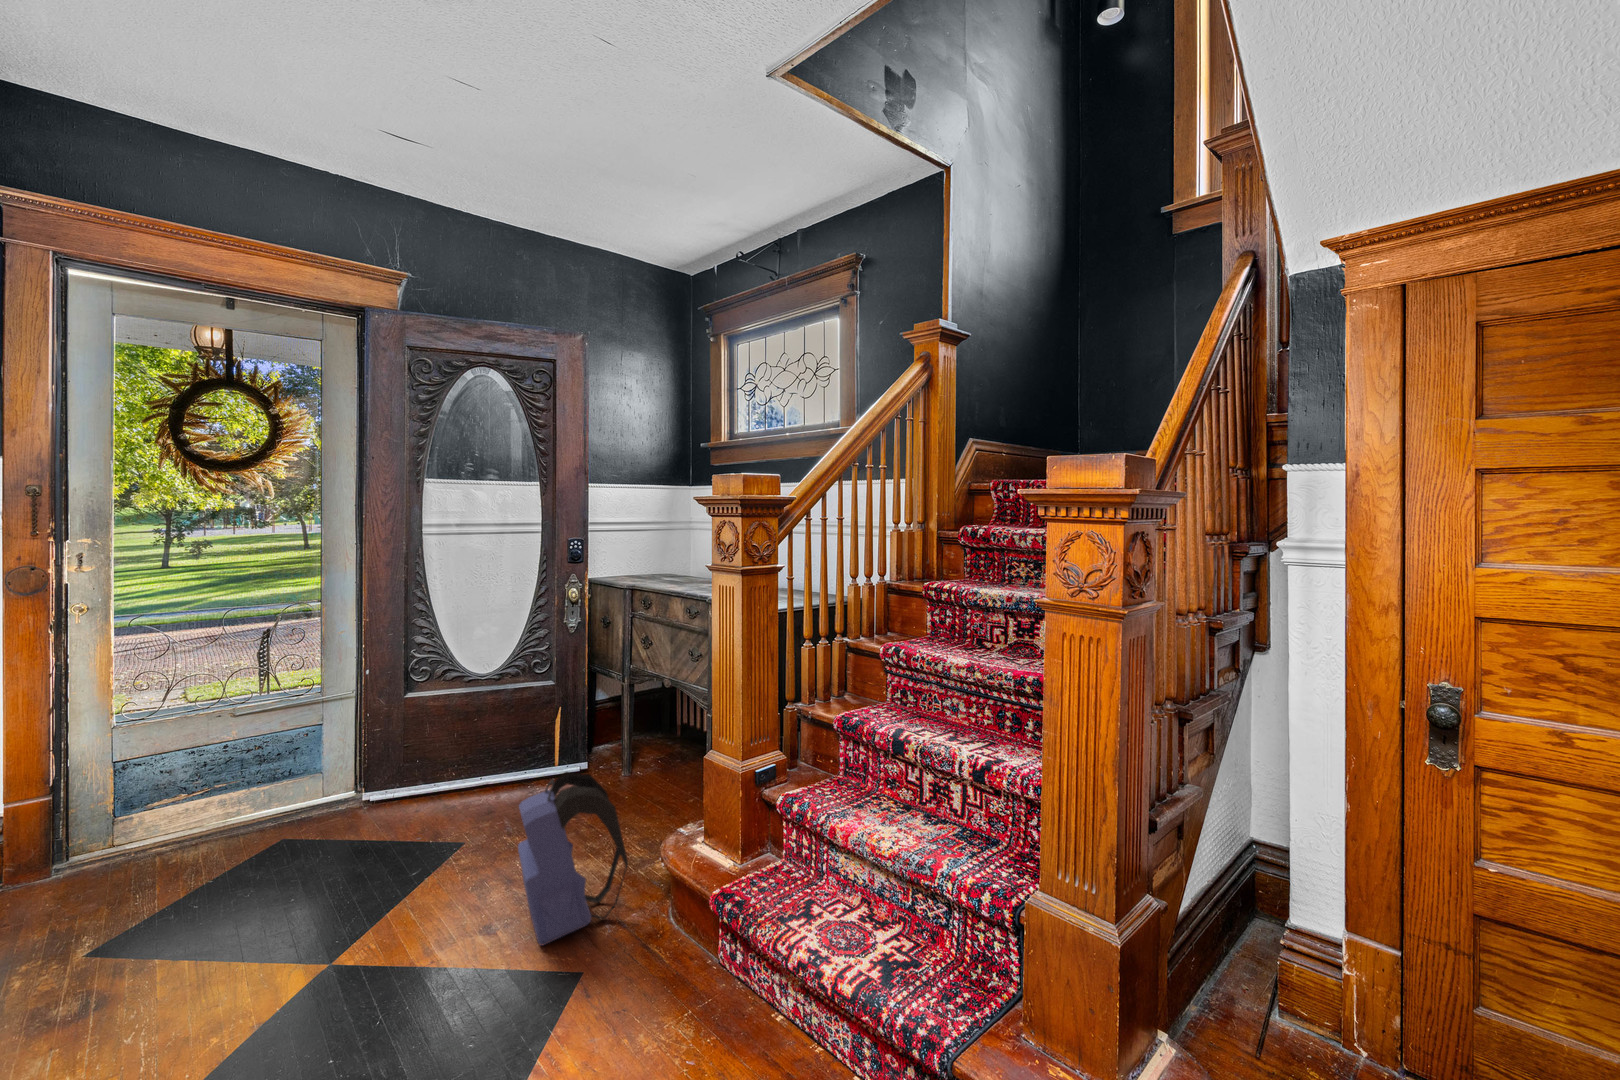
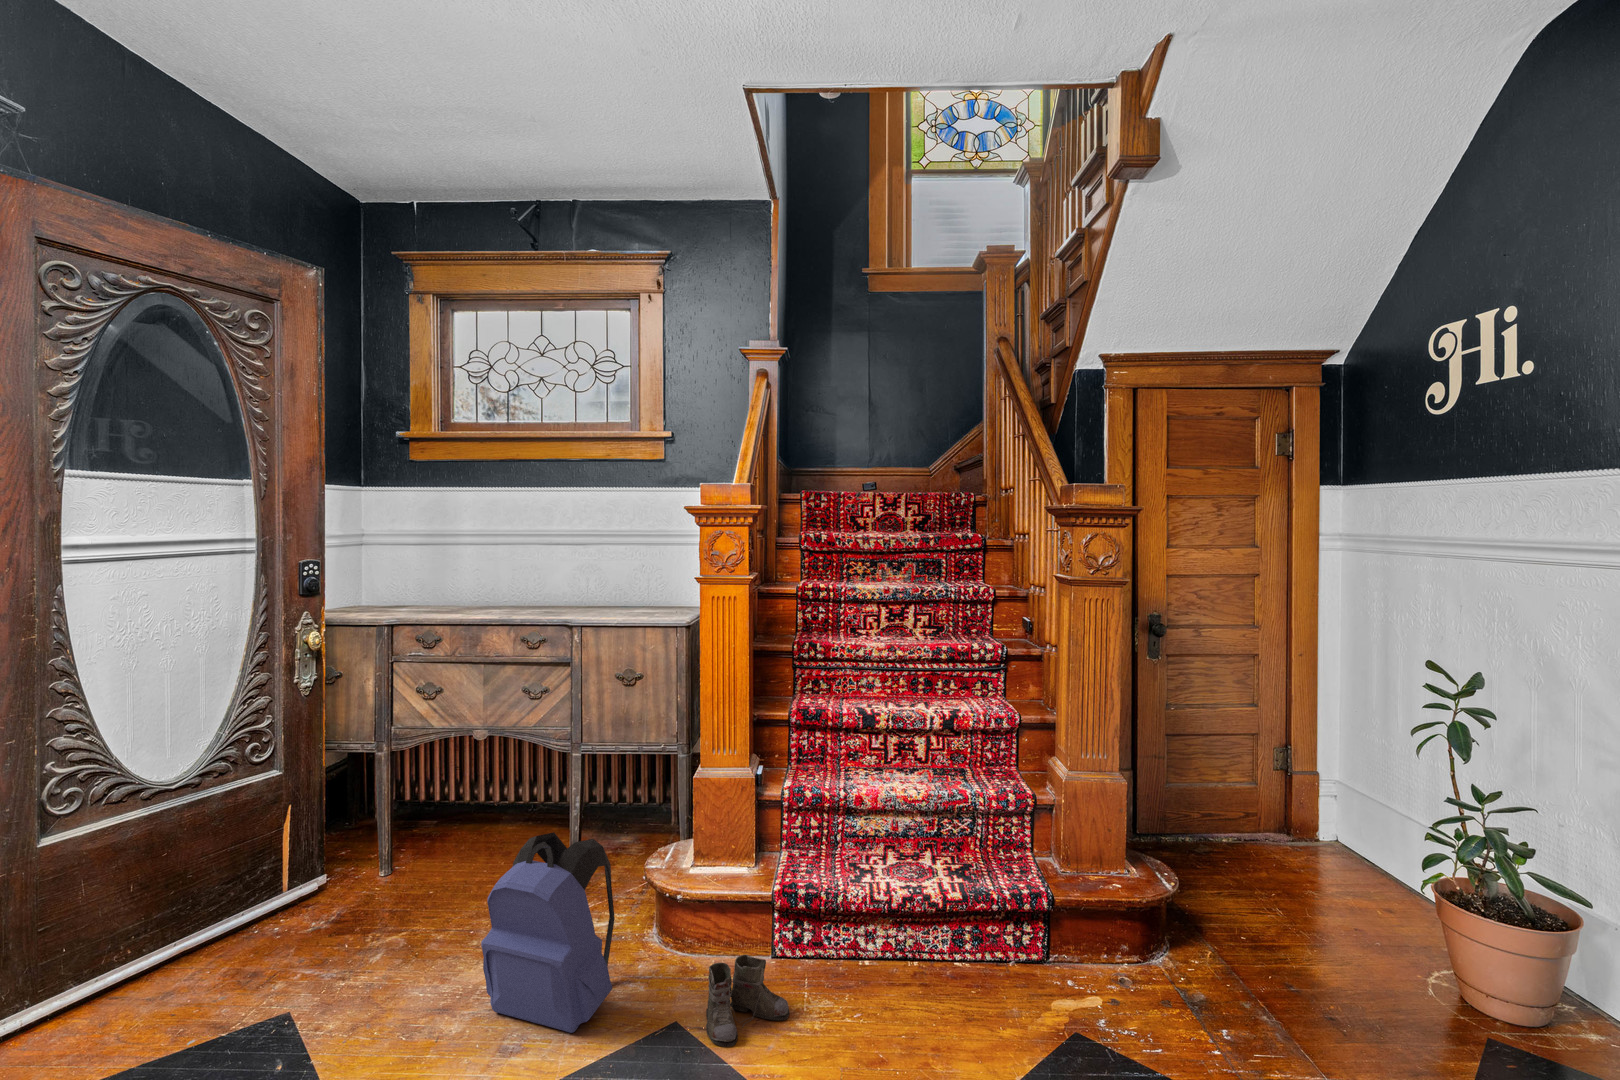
boots: none [595,939,693,1026] -> present [692,955,789,1047]

